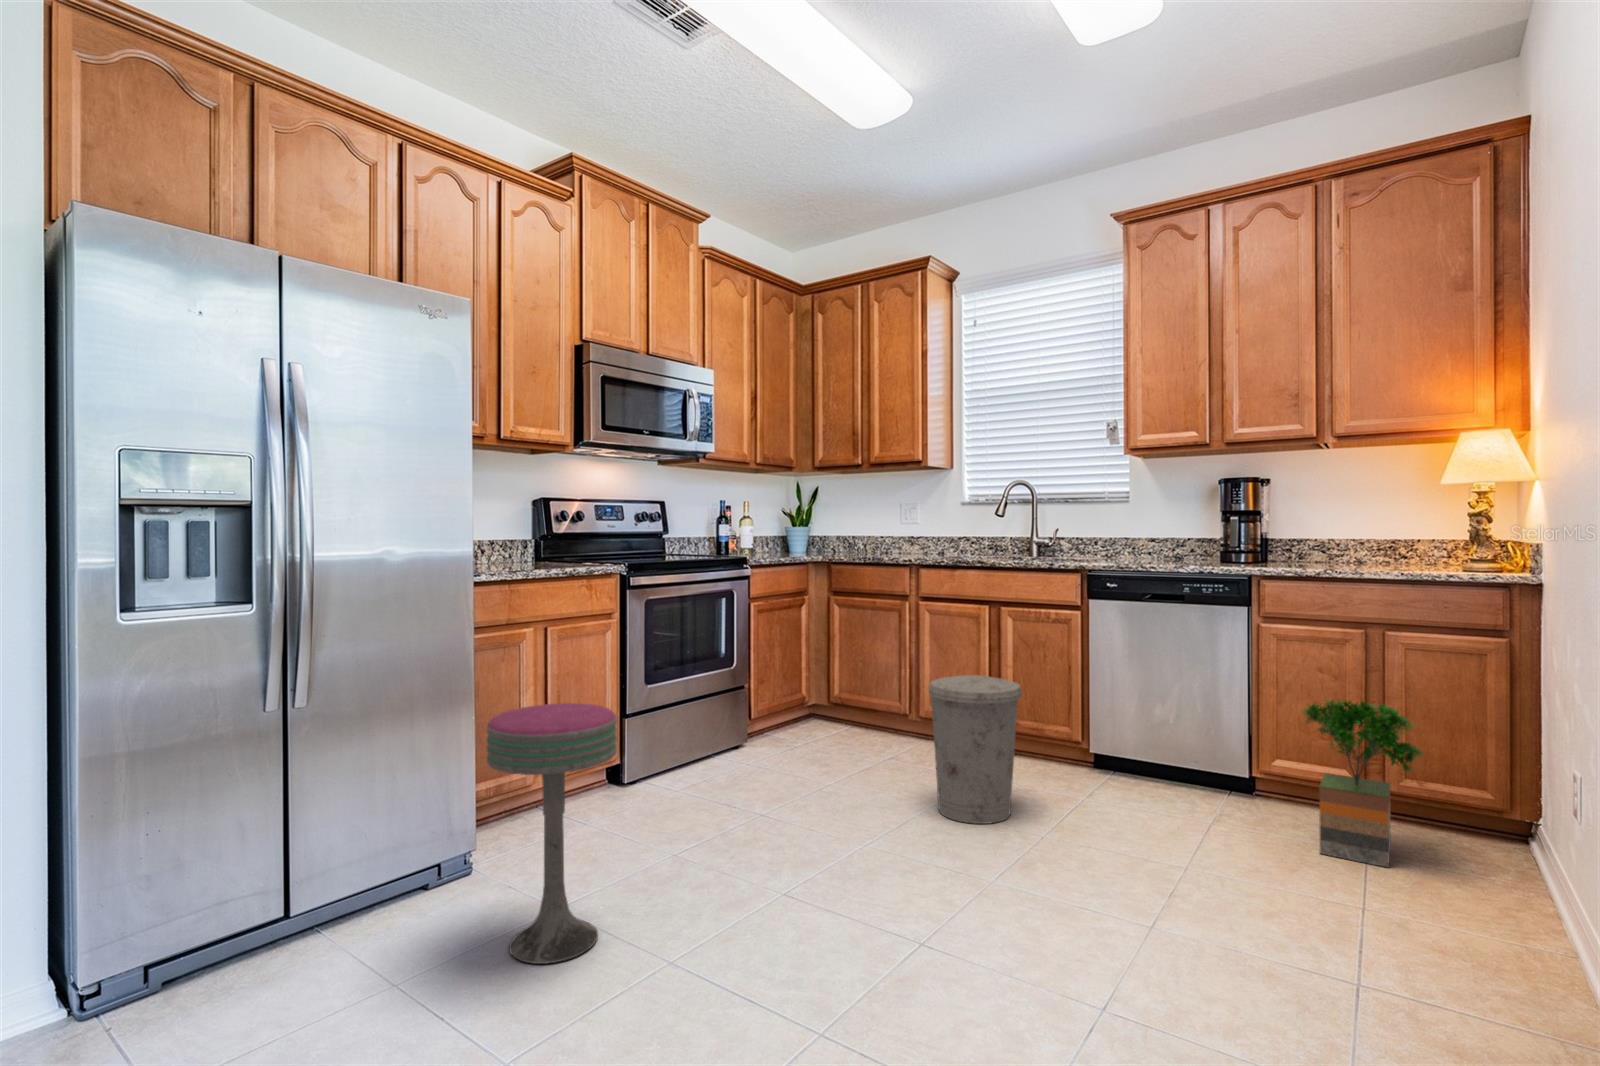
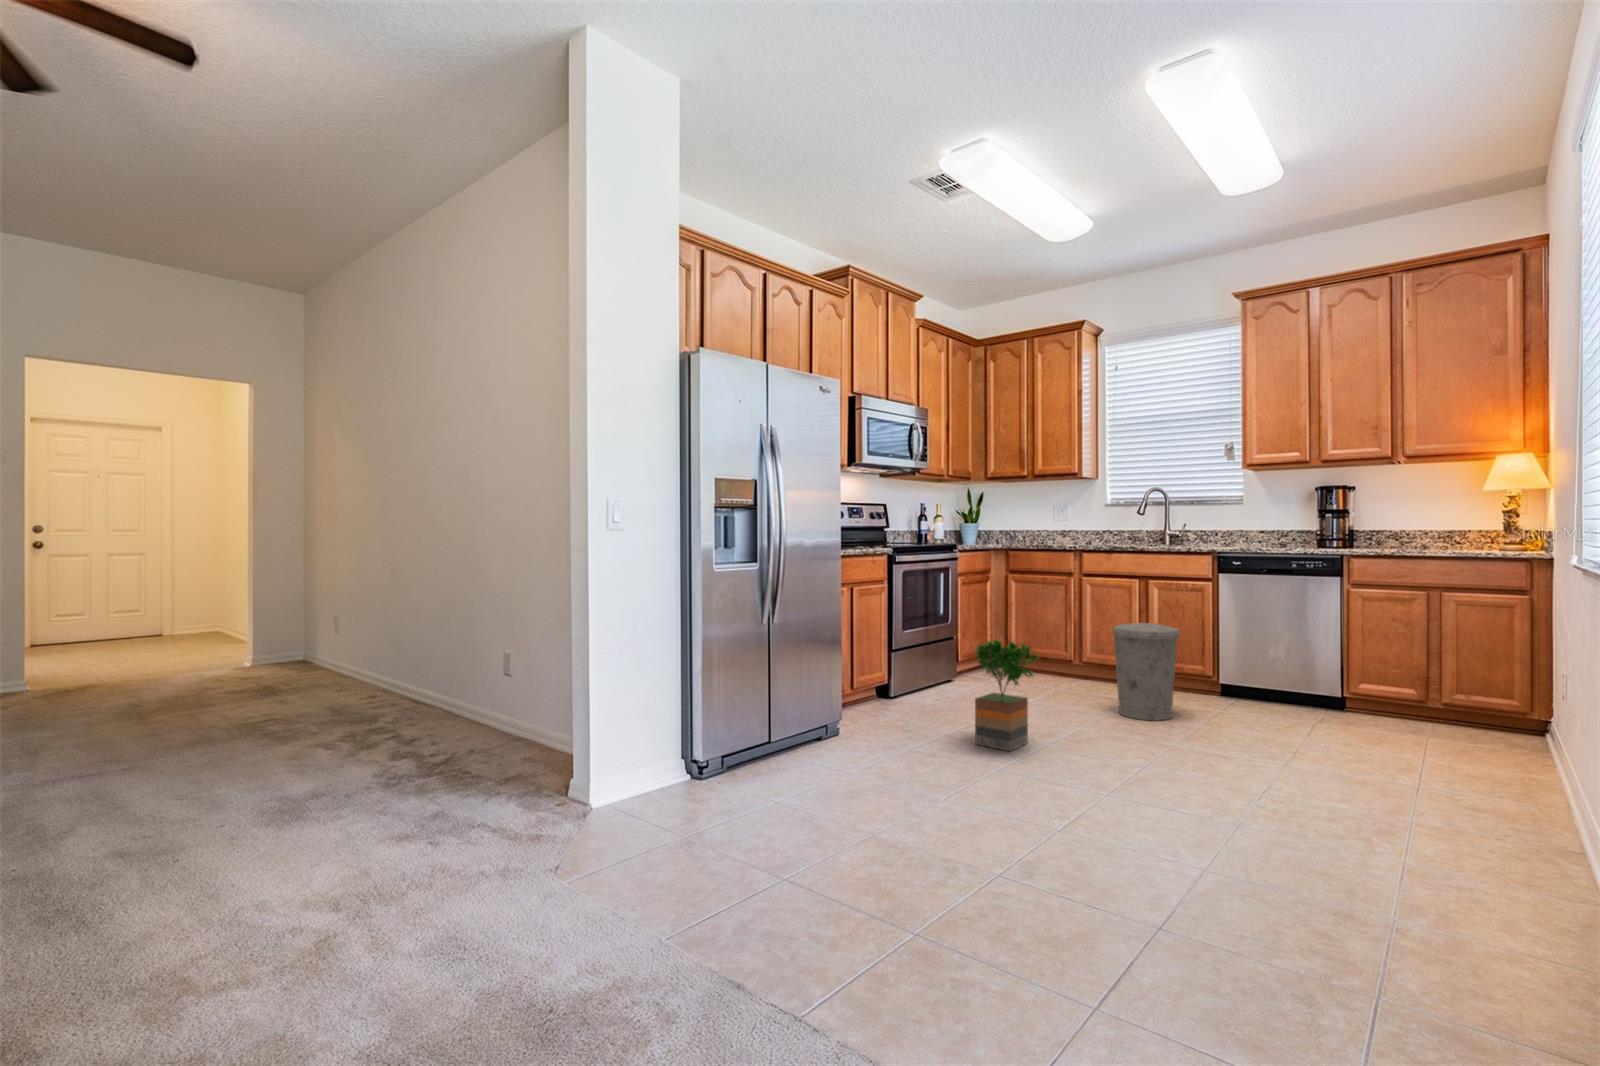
potted tree: present [1303,699,1424,867] -> present [975,640,1039,751]
bar stool: present [486,703,617,964] -> none [886,625,959,769]

